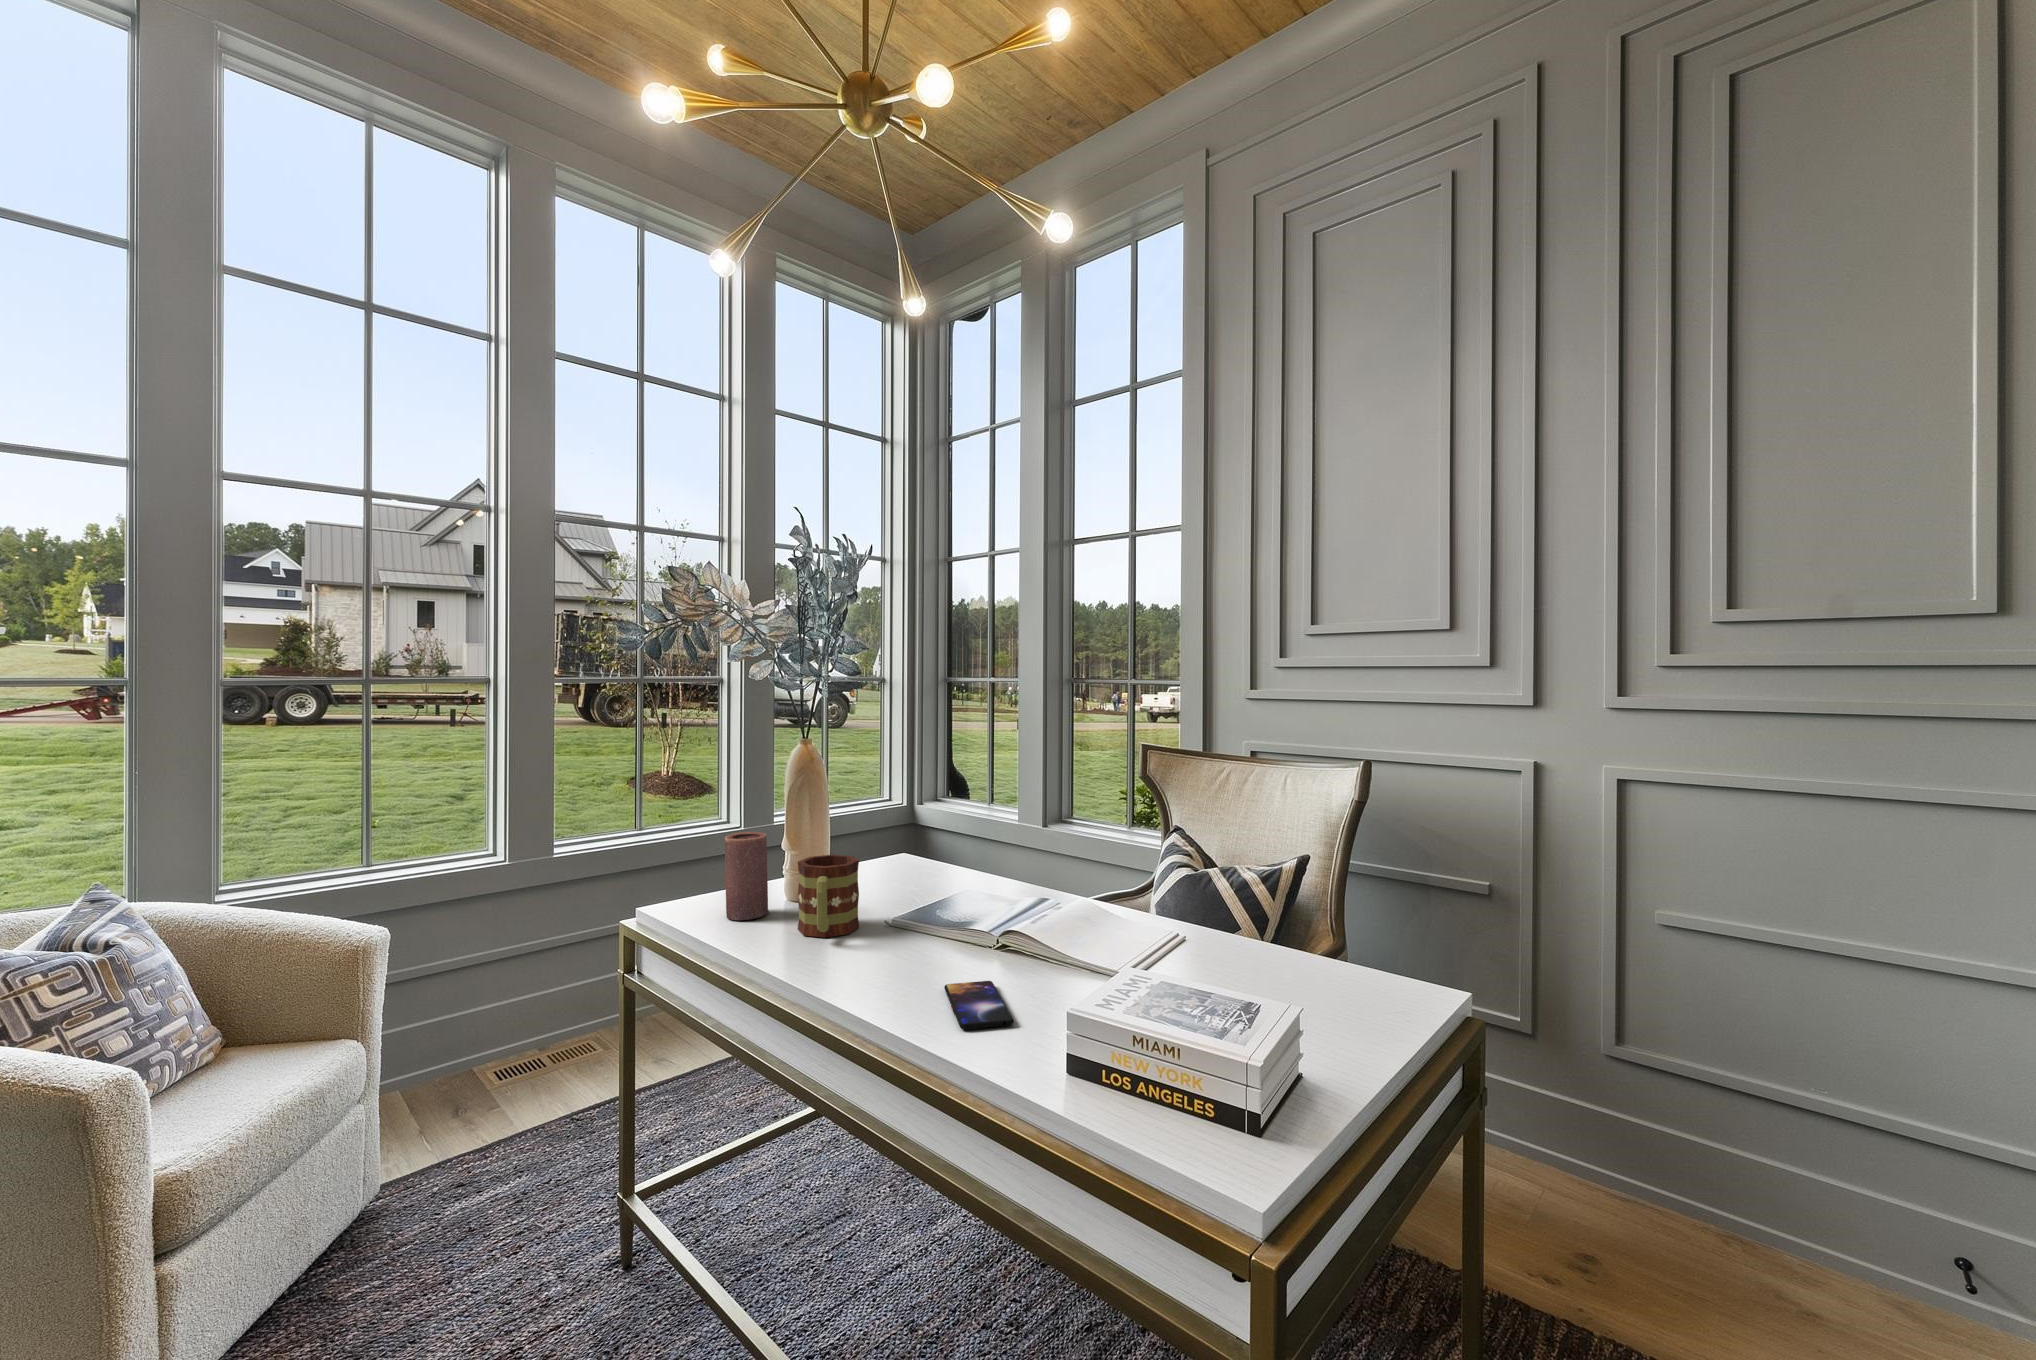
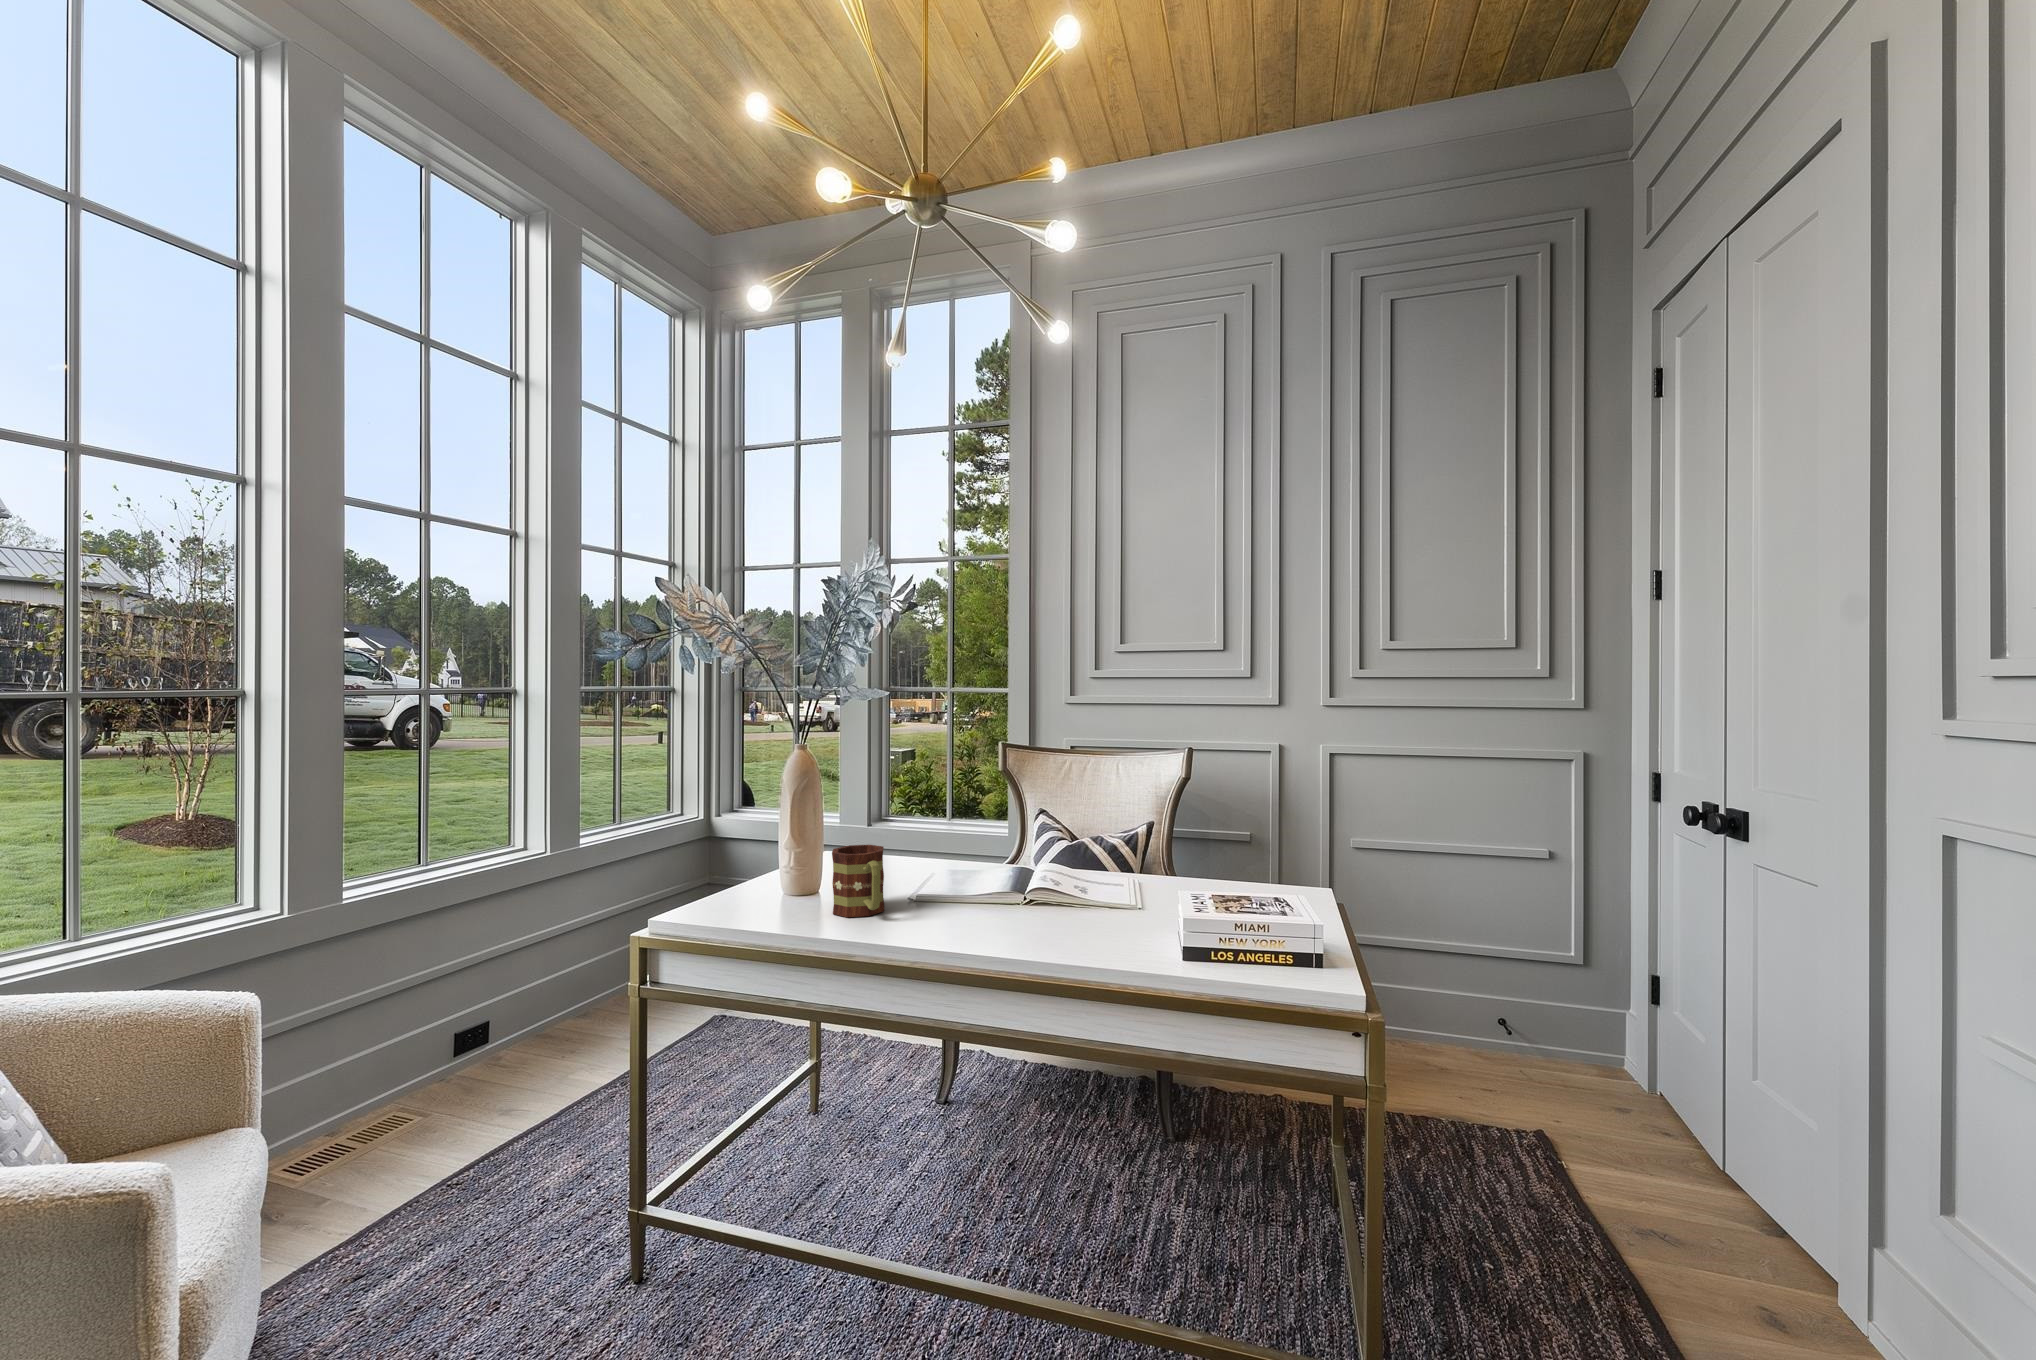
candle: present [725,832,769,920] -> none [745,833,785,916]
smartphone: present [944,981,1014,1029] -> none [1024,922,1106,952]

